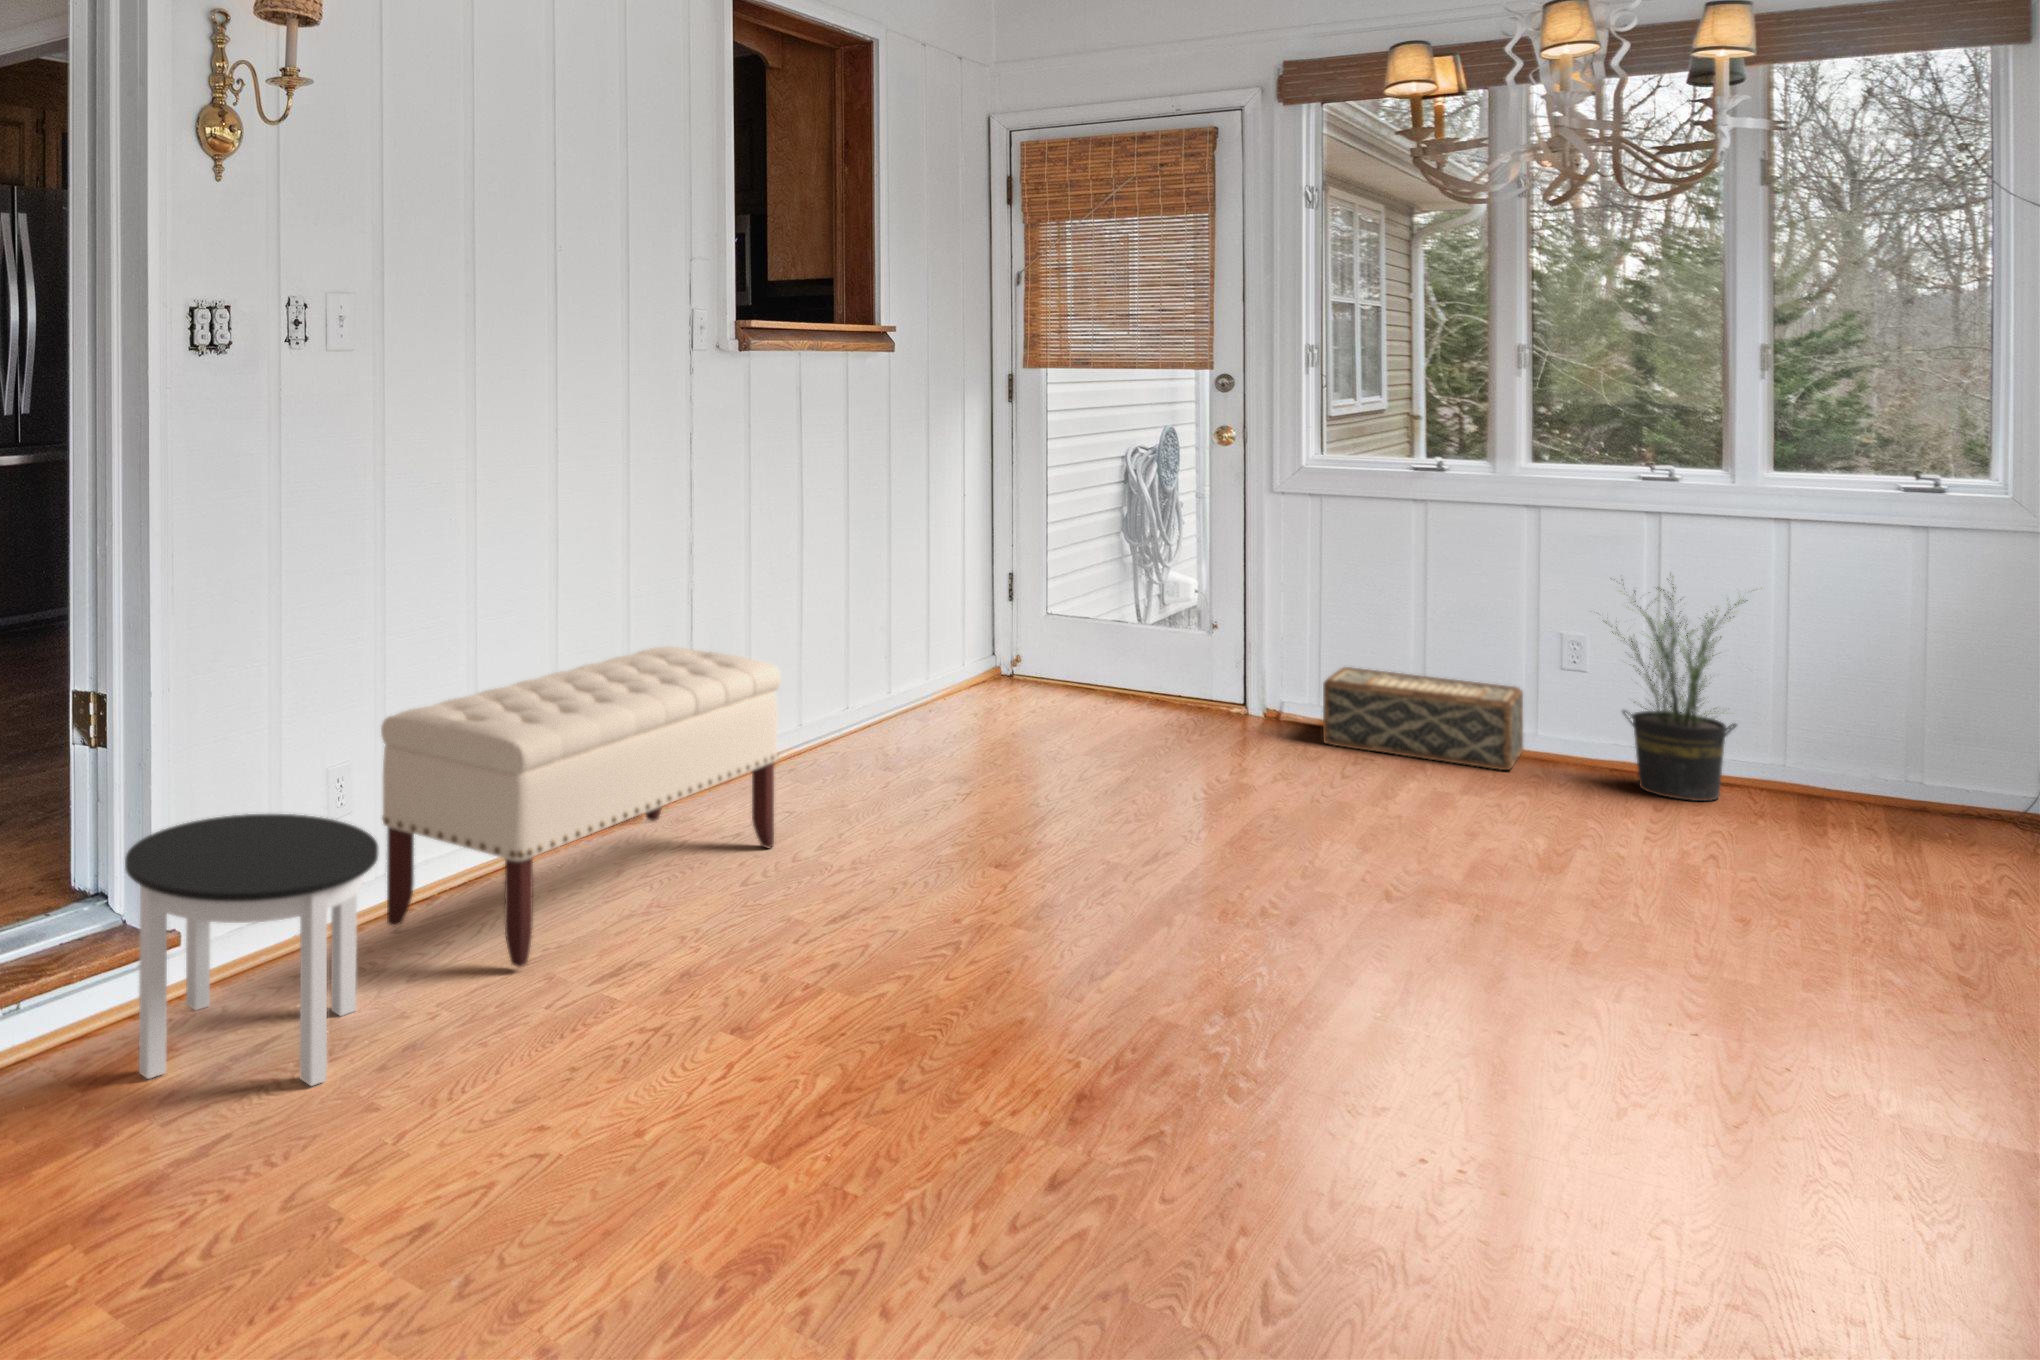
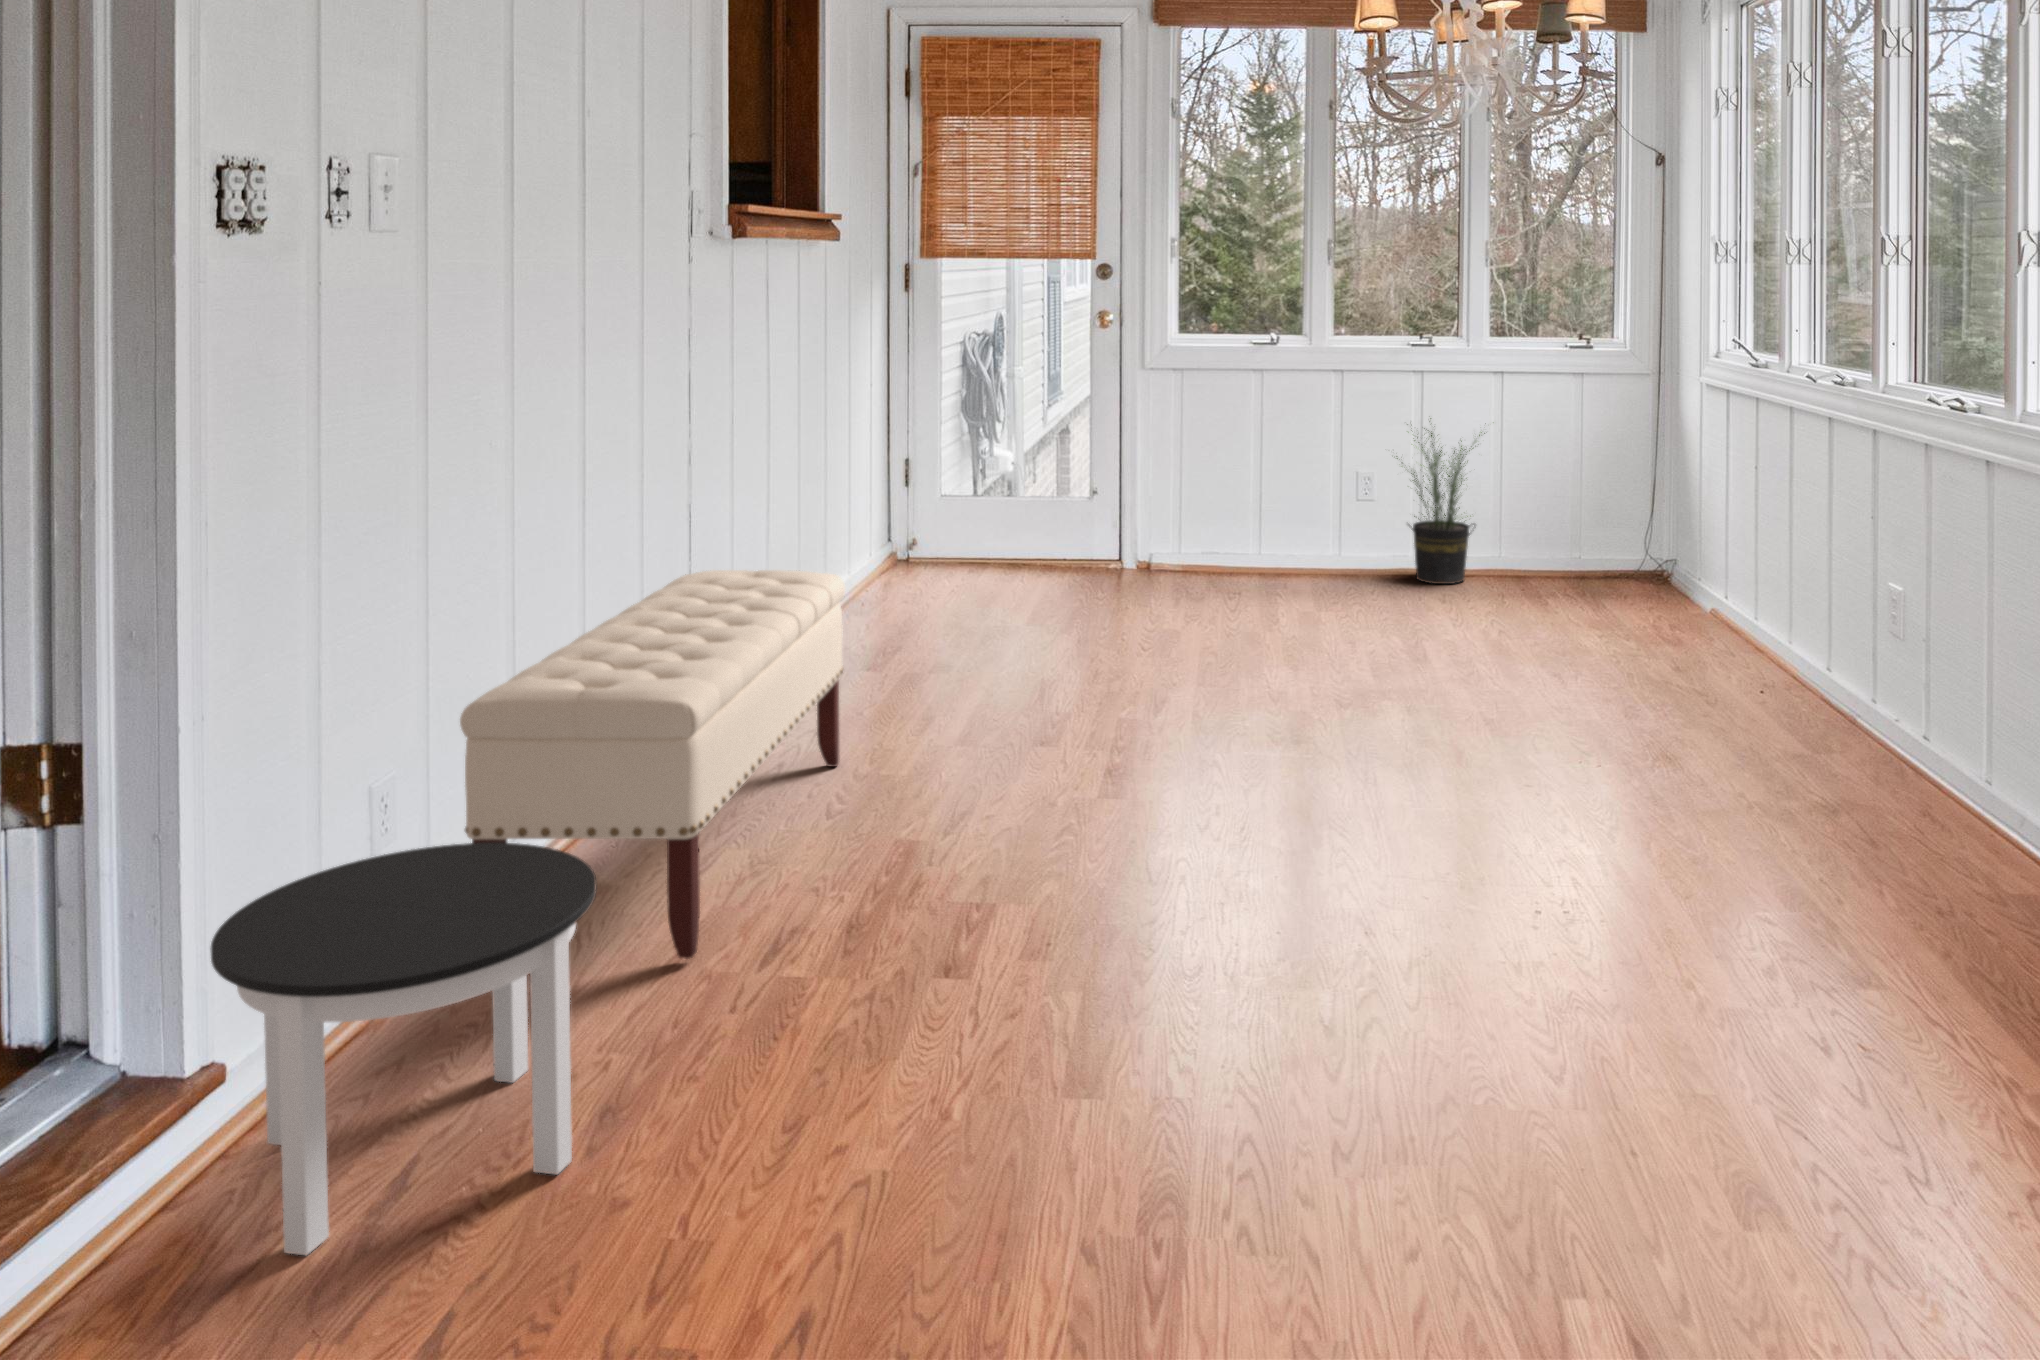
woven basket: present [1323,667,1523,770] -> none [1201,514,1338,581]

